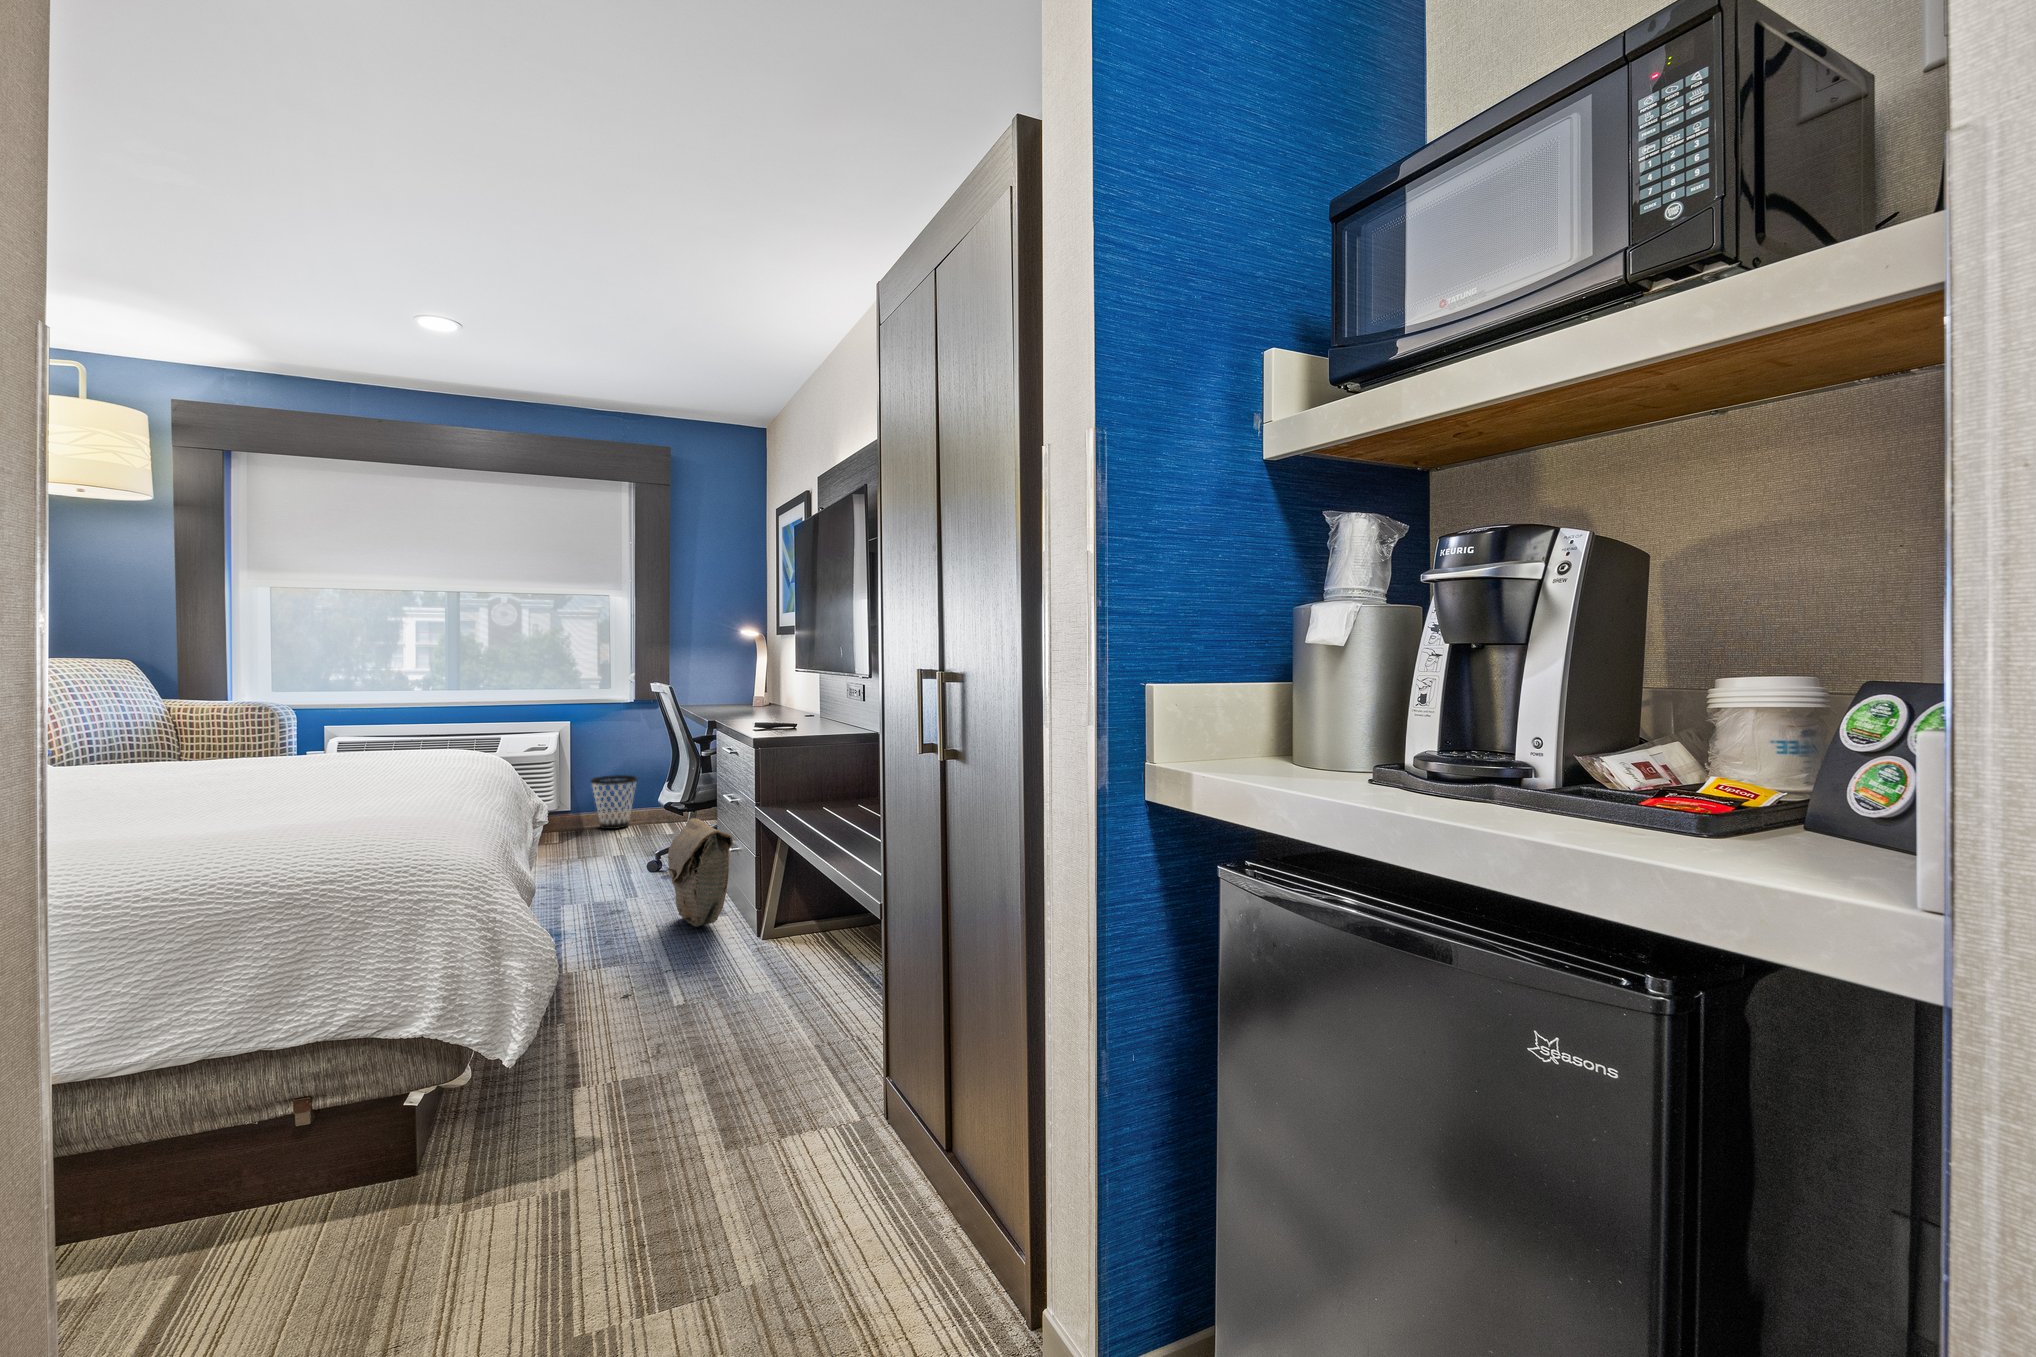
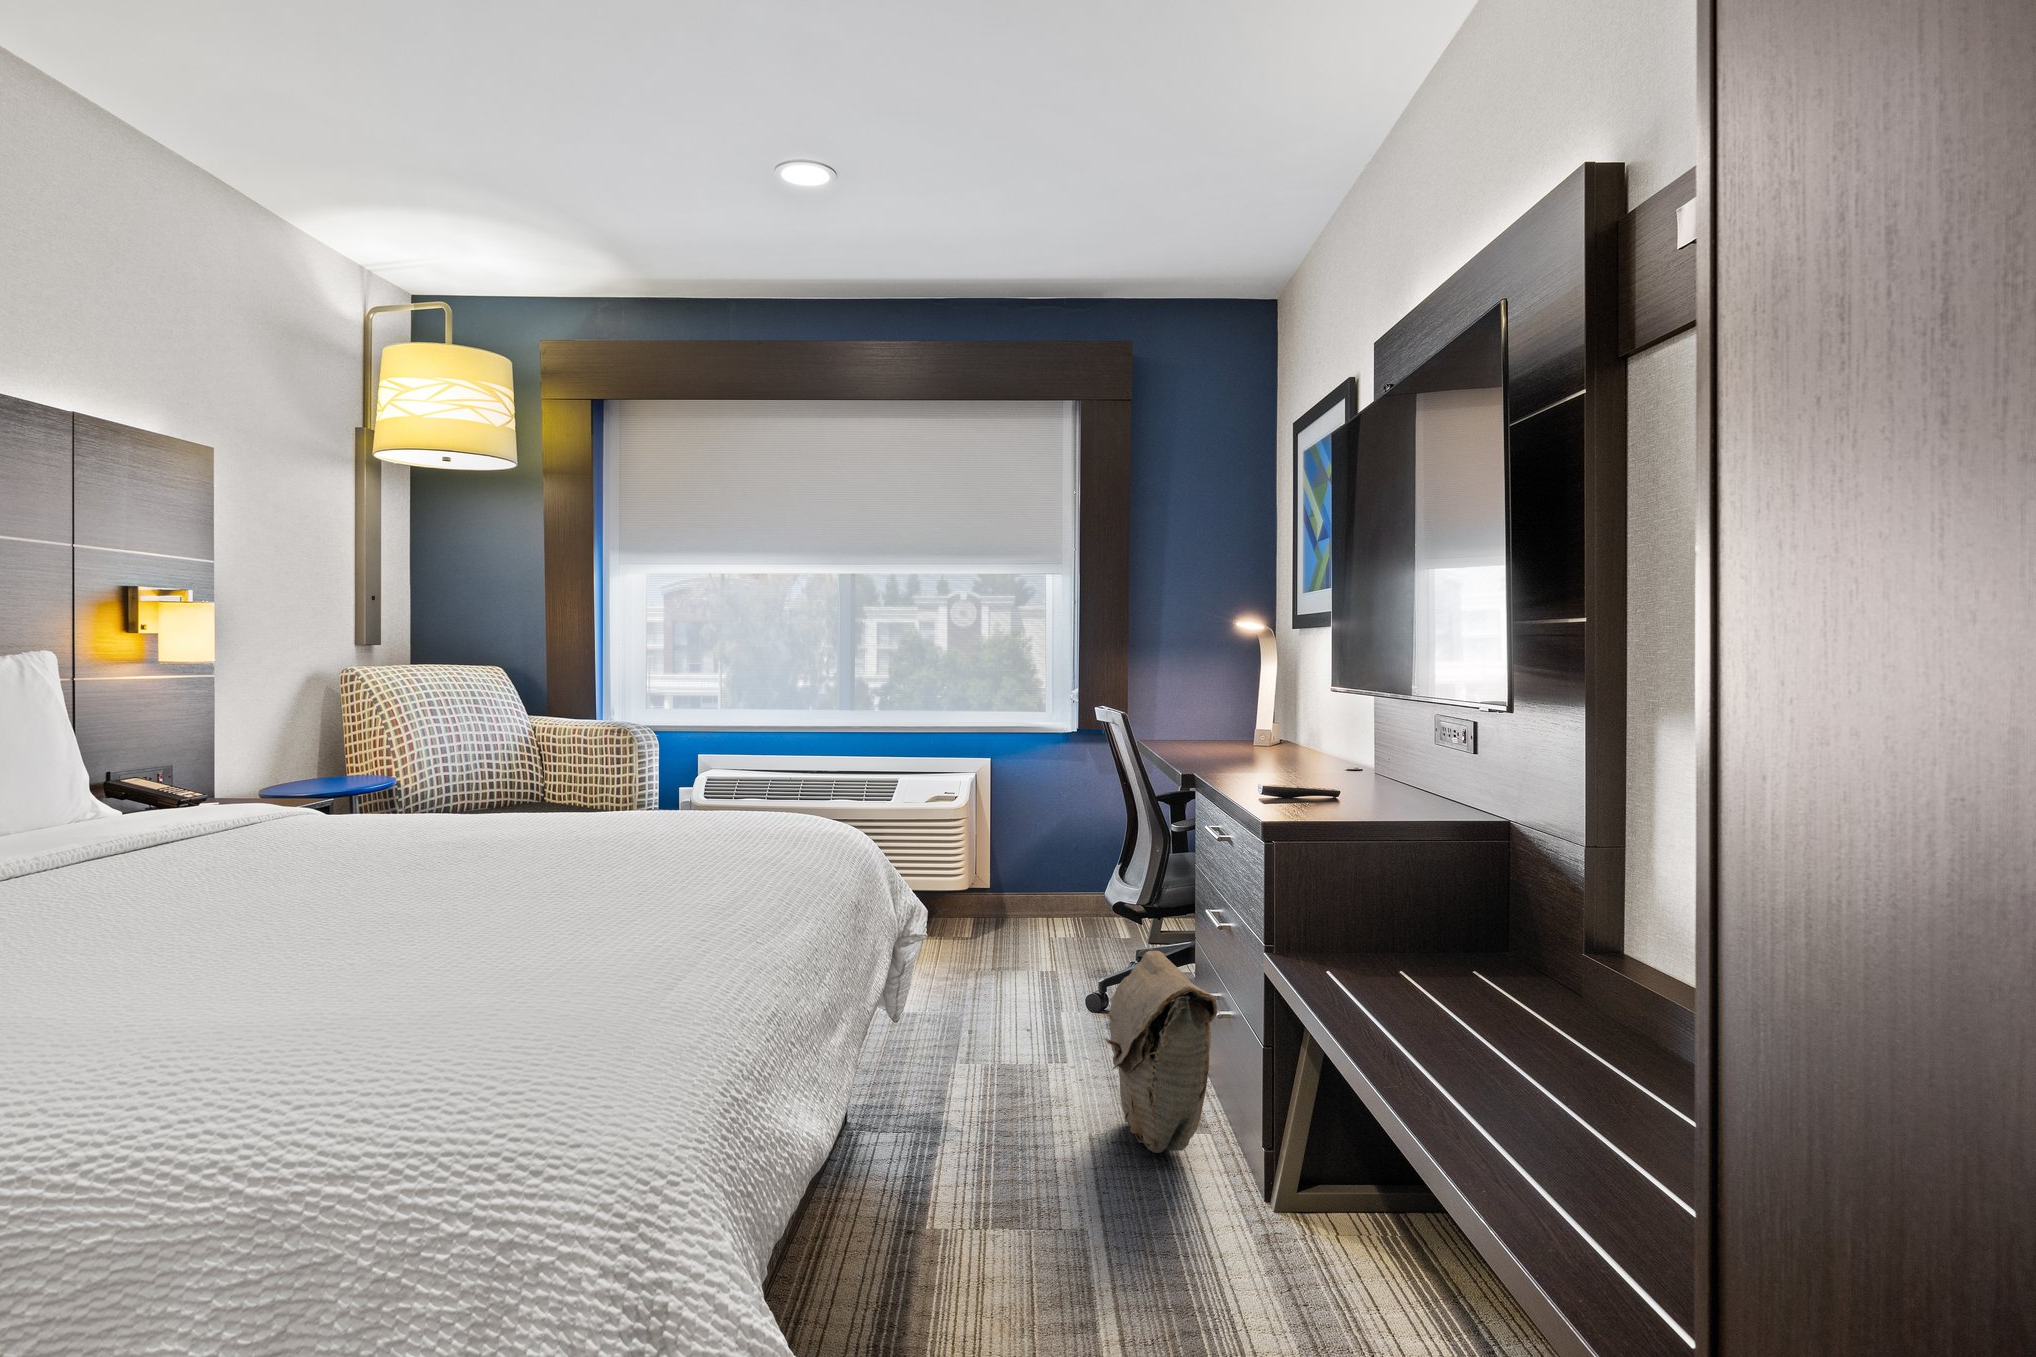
wastebasket: present [591,775,637,829] -> none [1020,840,1083,920]

